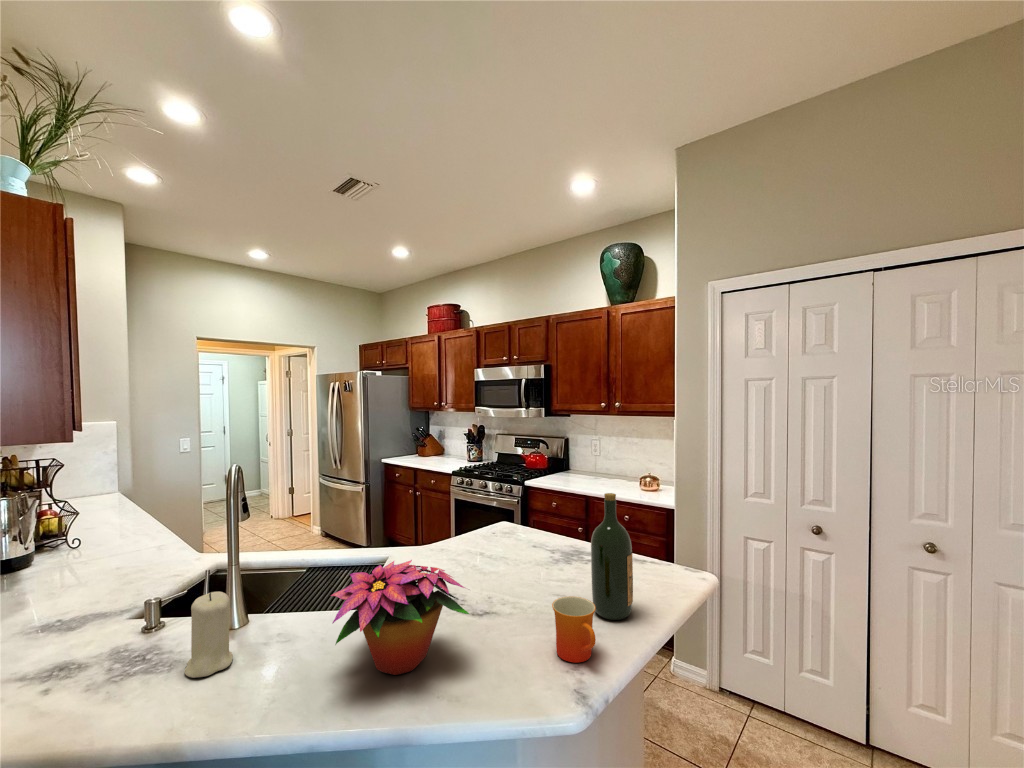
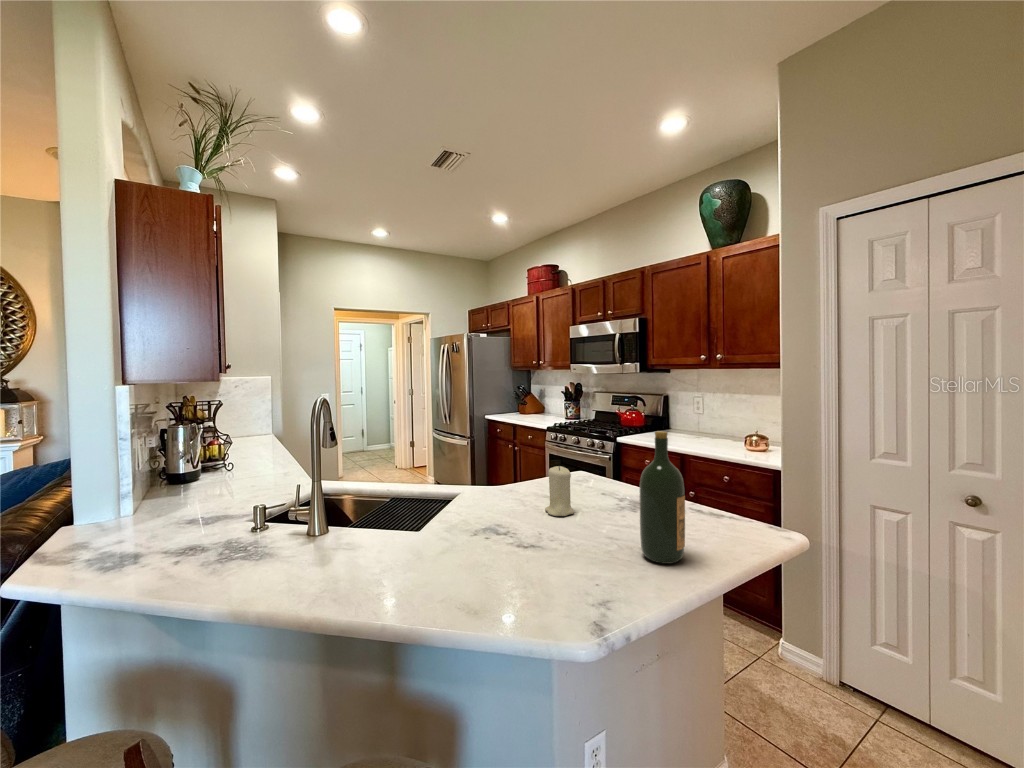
flower arrangement: present [331,560,469,675] -> none [363,481,507,585]
candle: present [185,592,233,678] -> present [545,466,574,516]
mug: present [552,596,596,663] -> none [583,531,629,596]

